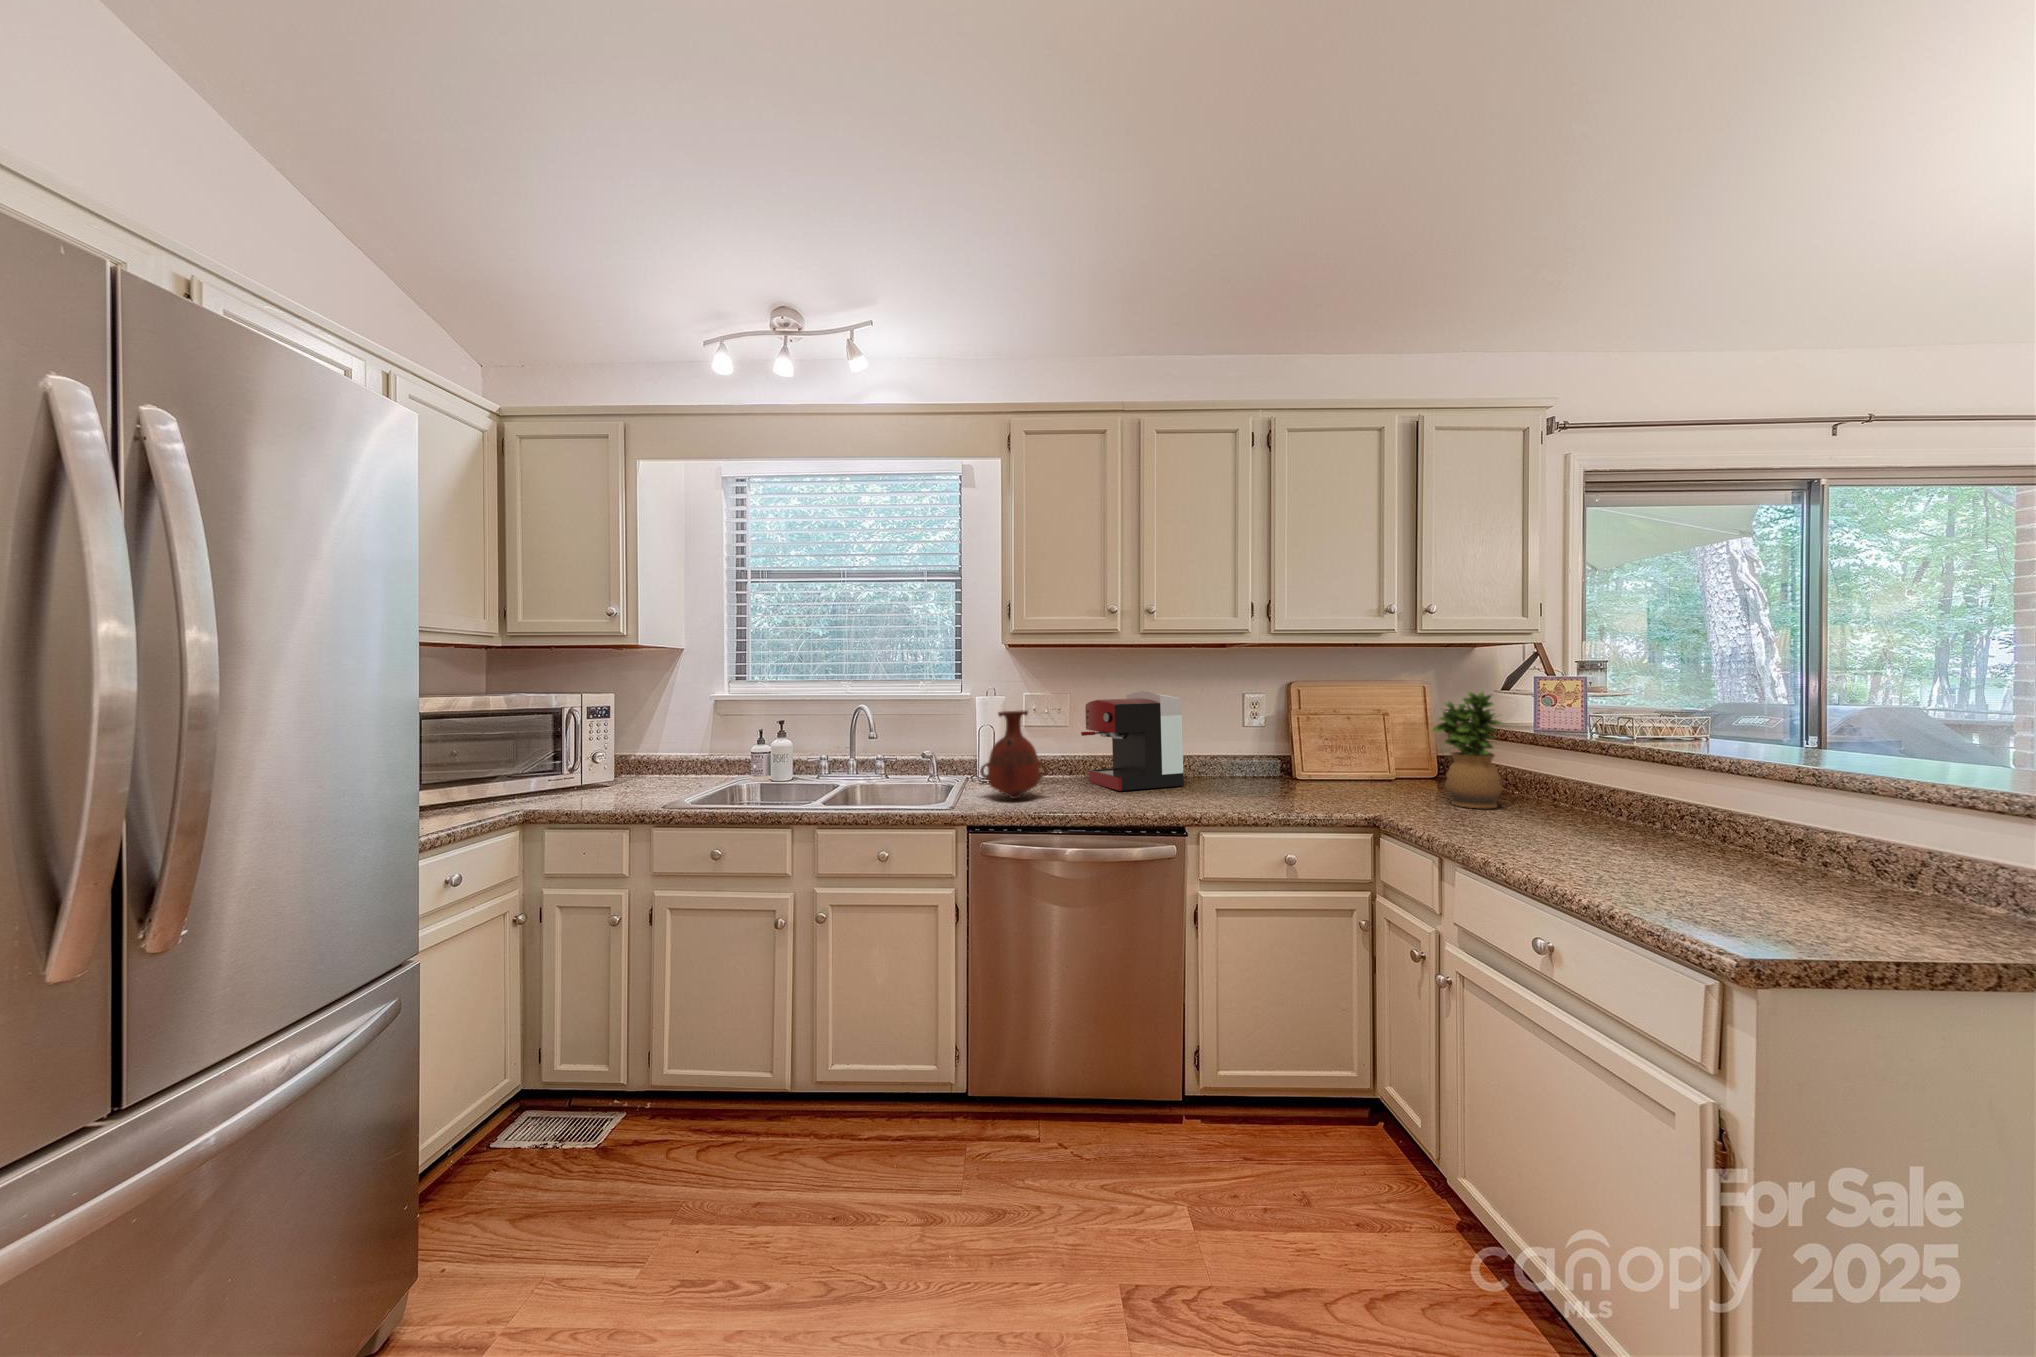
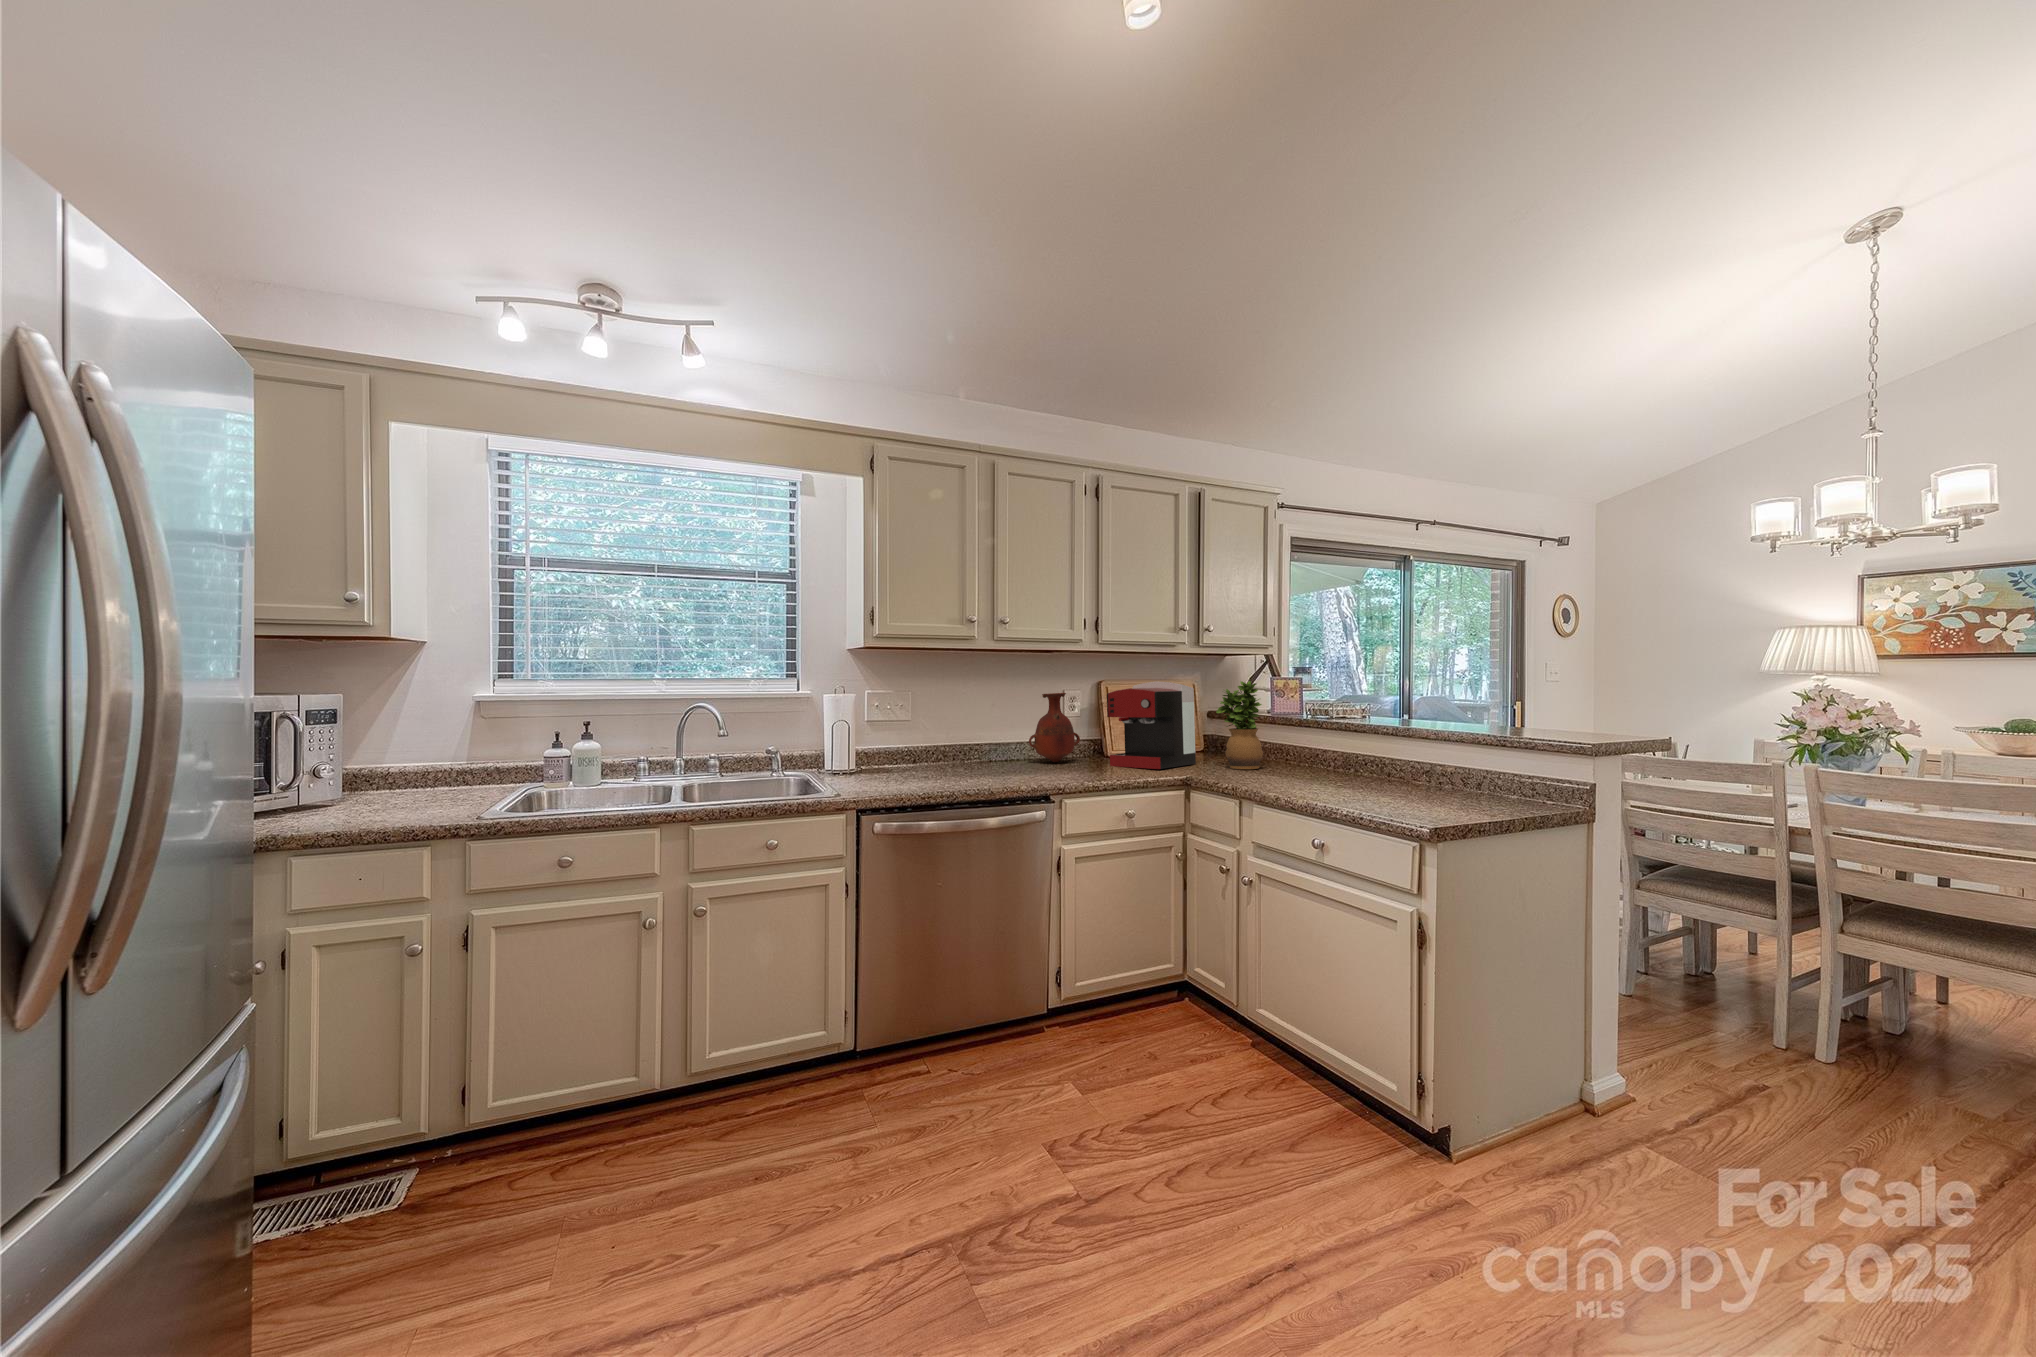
coffee maker: present [1081,691,1184,791] -> present [1107,681,1196,769]
vase: present [980,710,1047,799] -> present [1029,693,1080,762]

